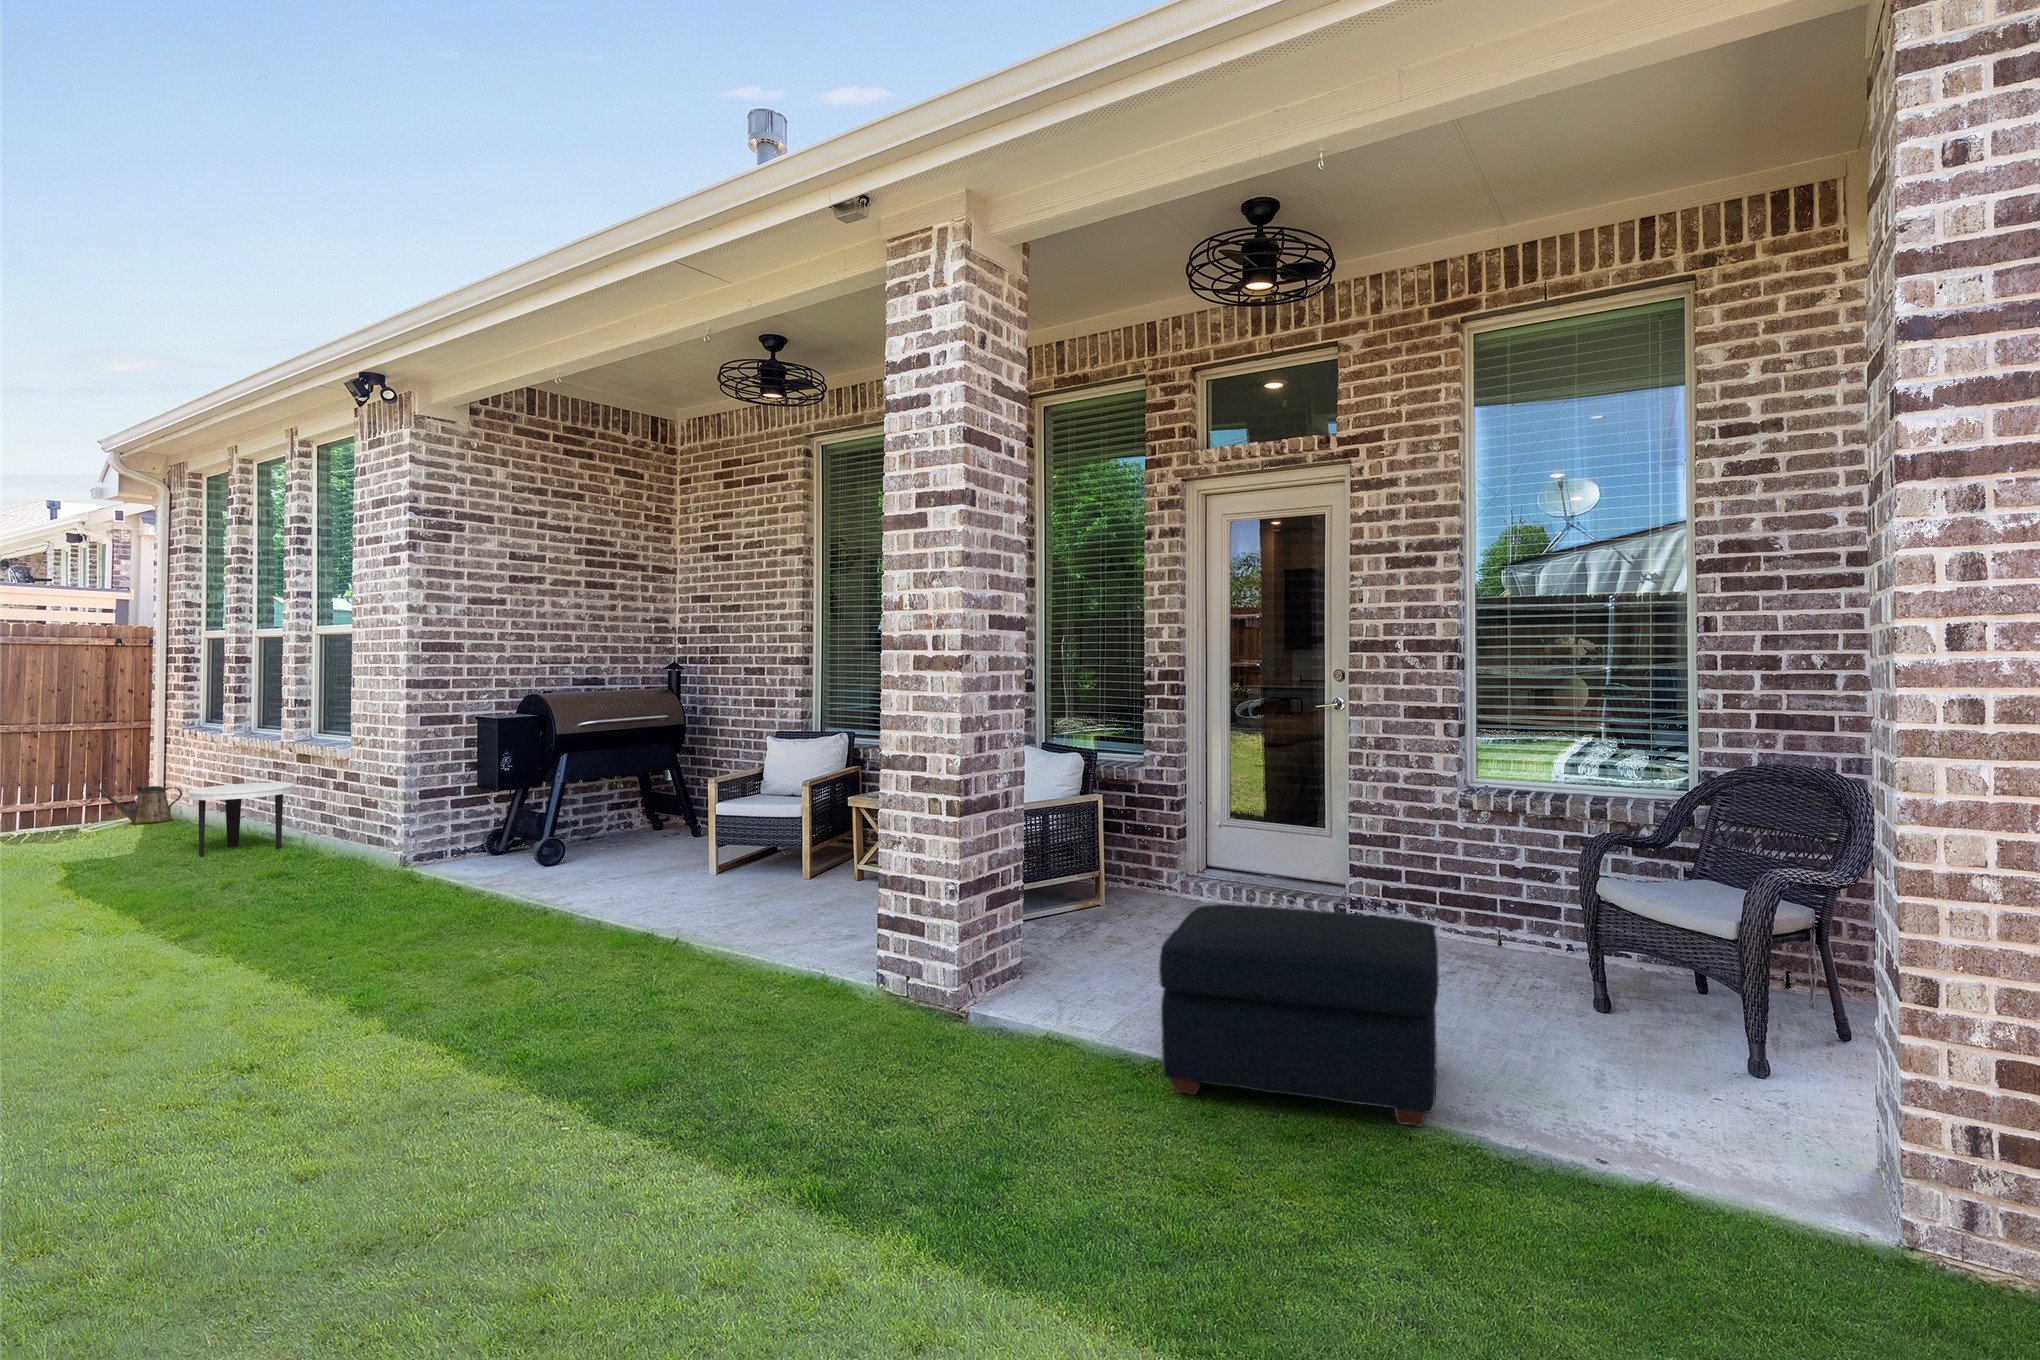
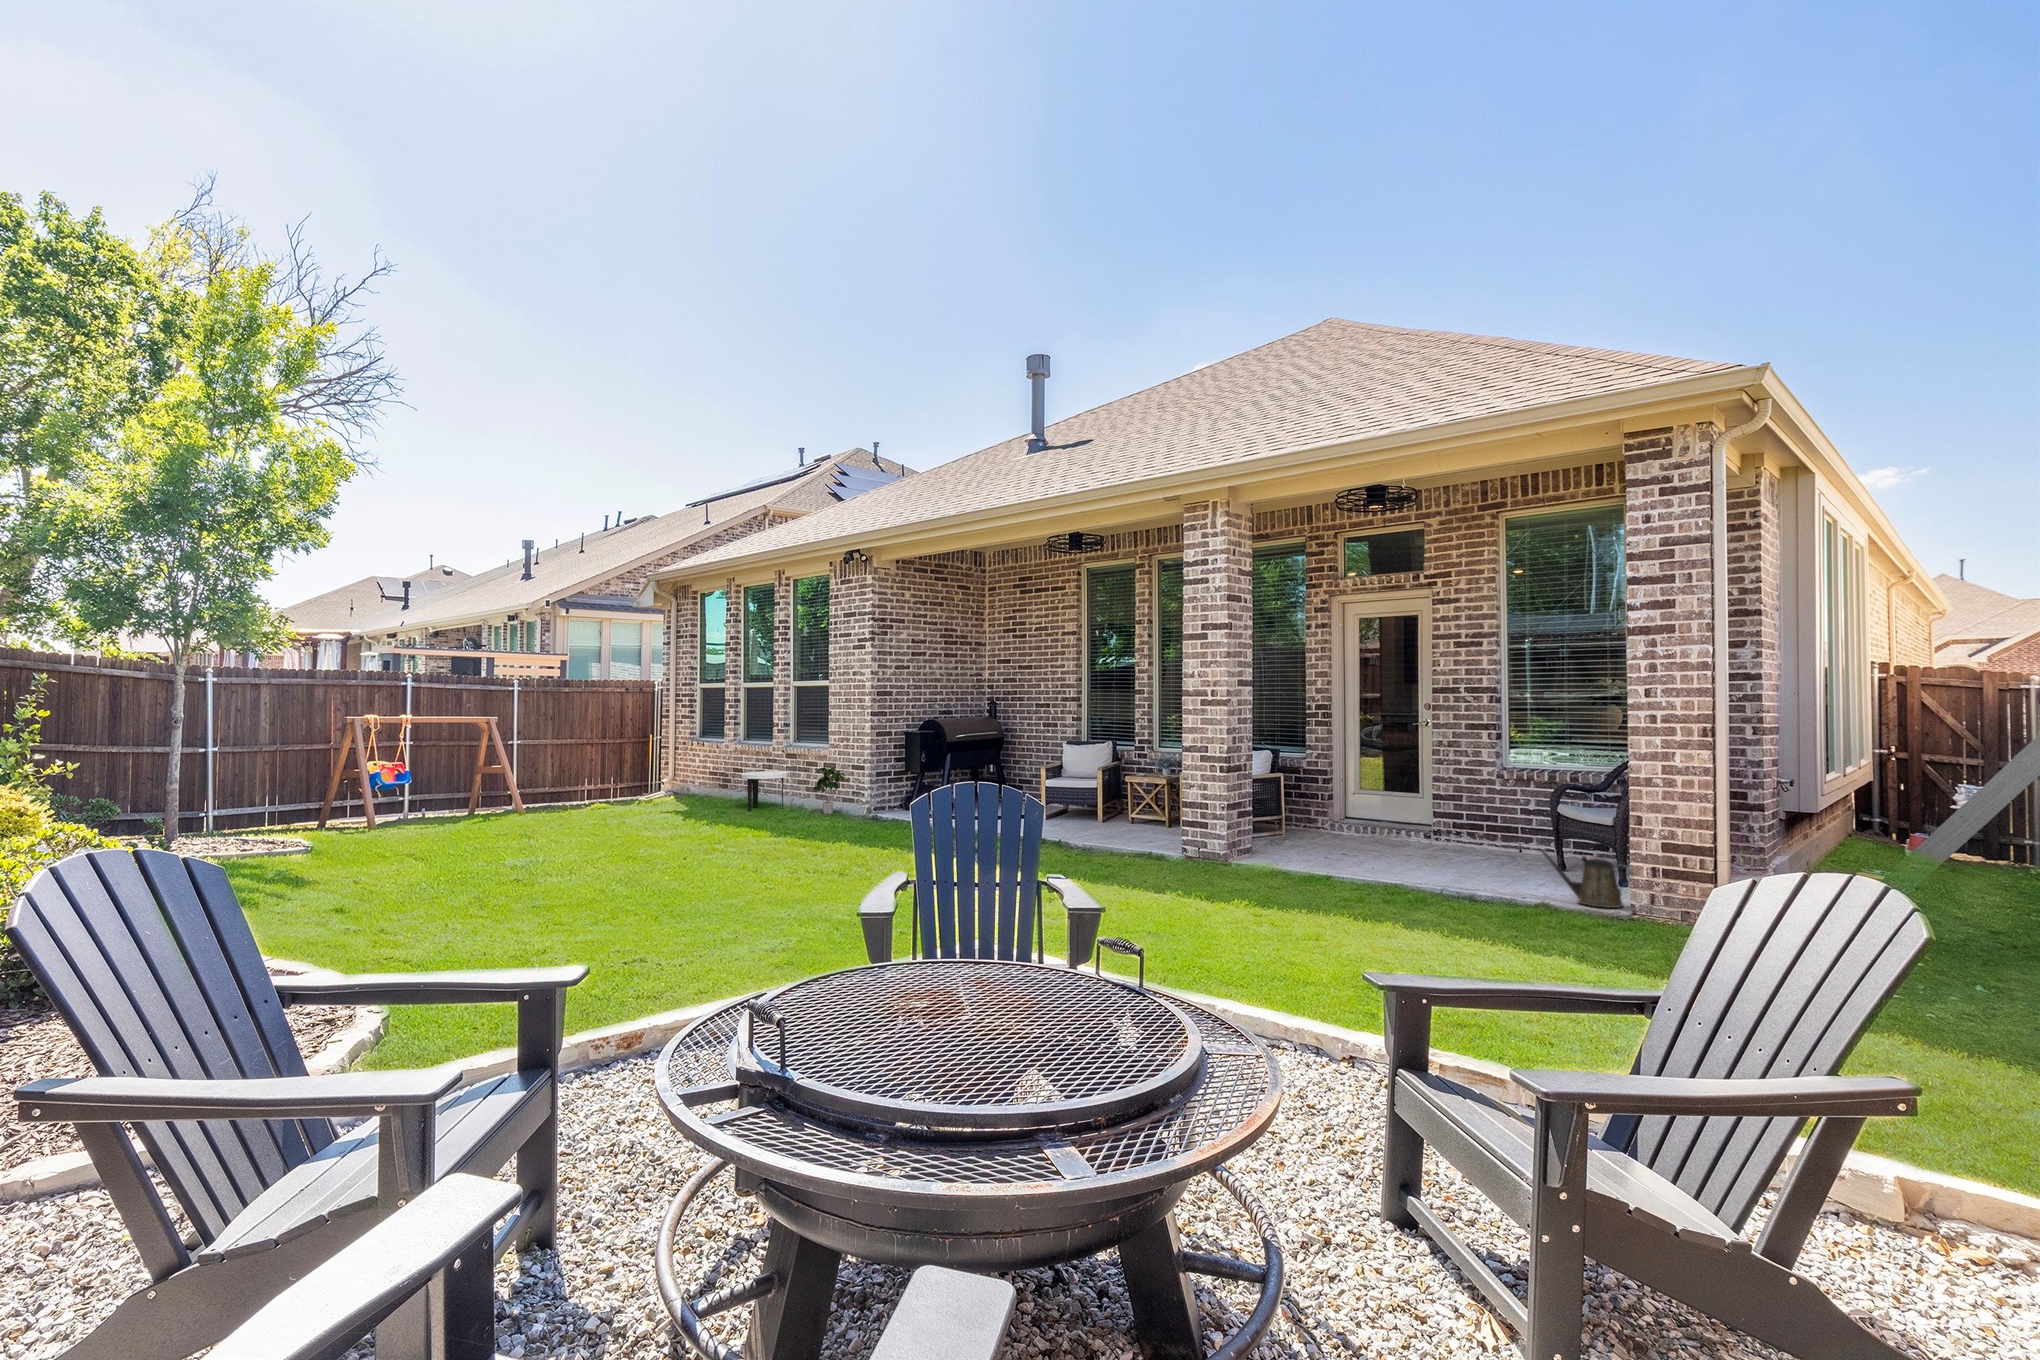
potted plant: none [319,778,369,862] -> present [814,767,845,814]
watering can: present [92,786,182,824] -> present [1538,849,1633,908]
ottoman: present [1159,904,1439,1126] -> none [1338,813,1467,893]

